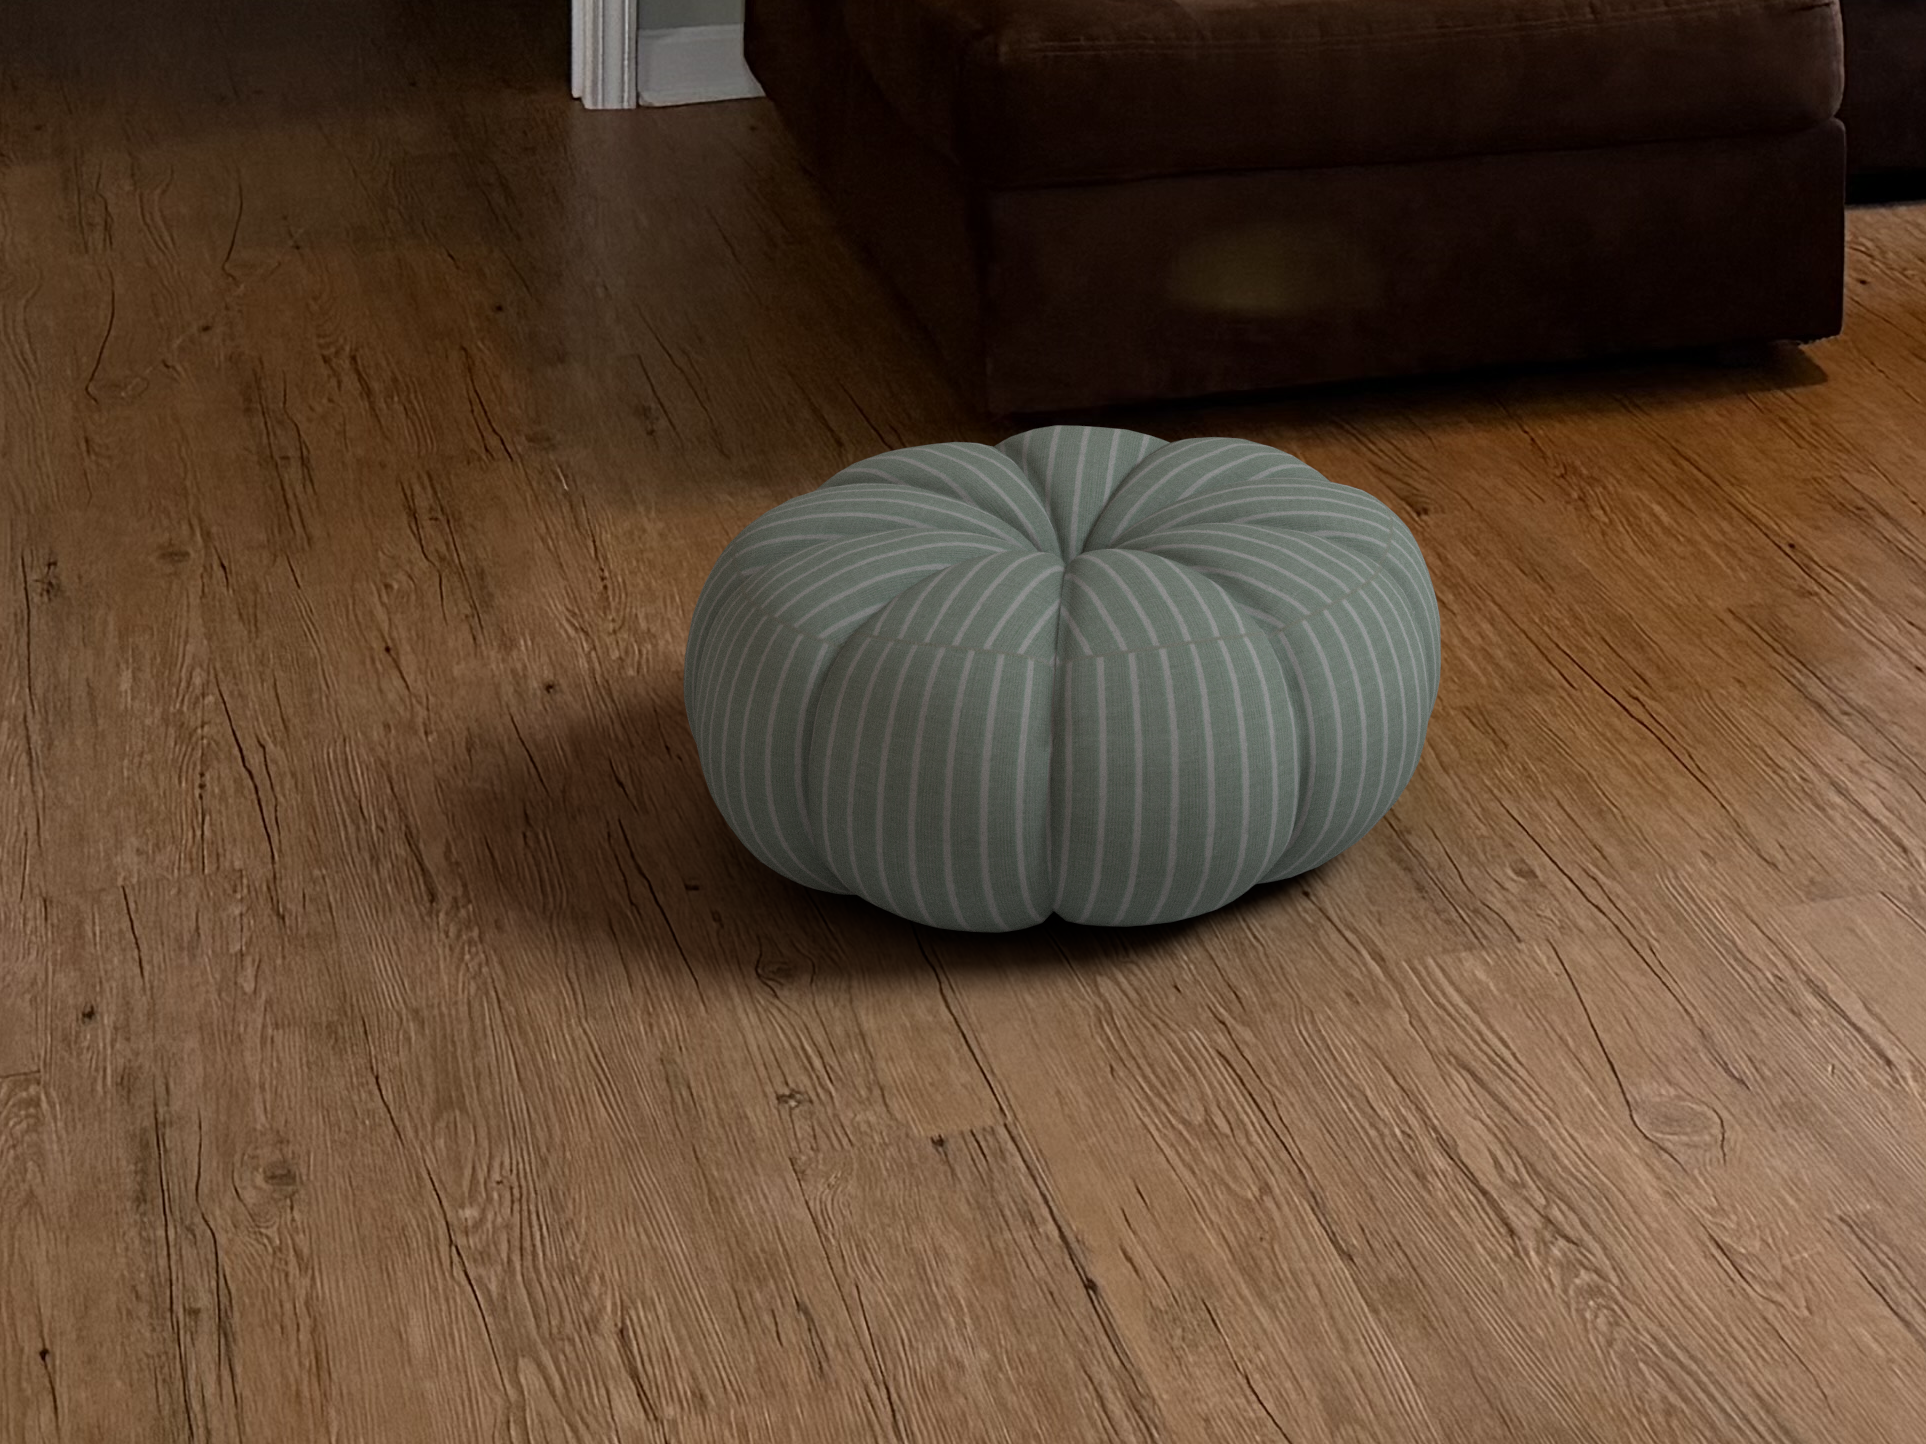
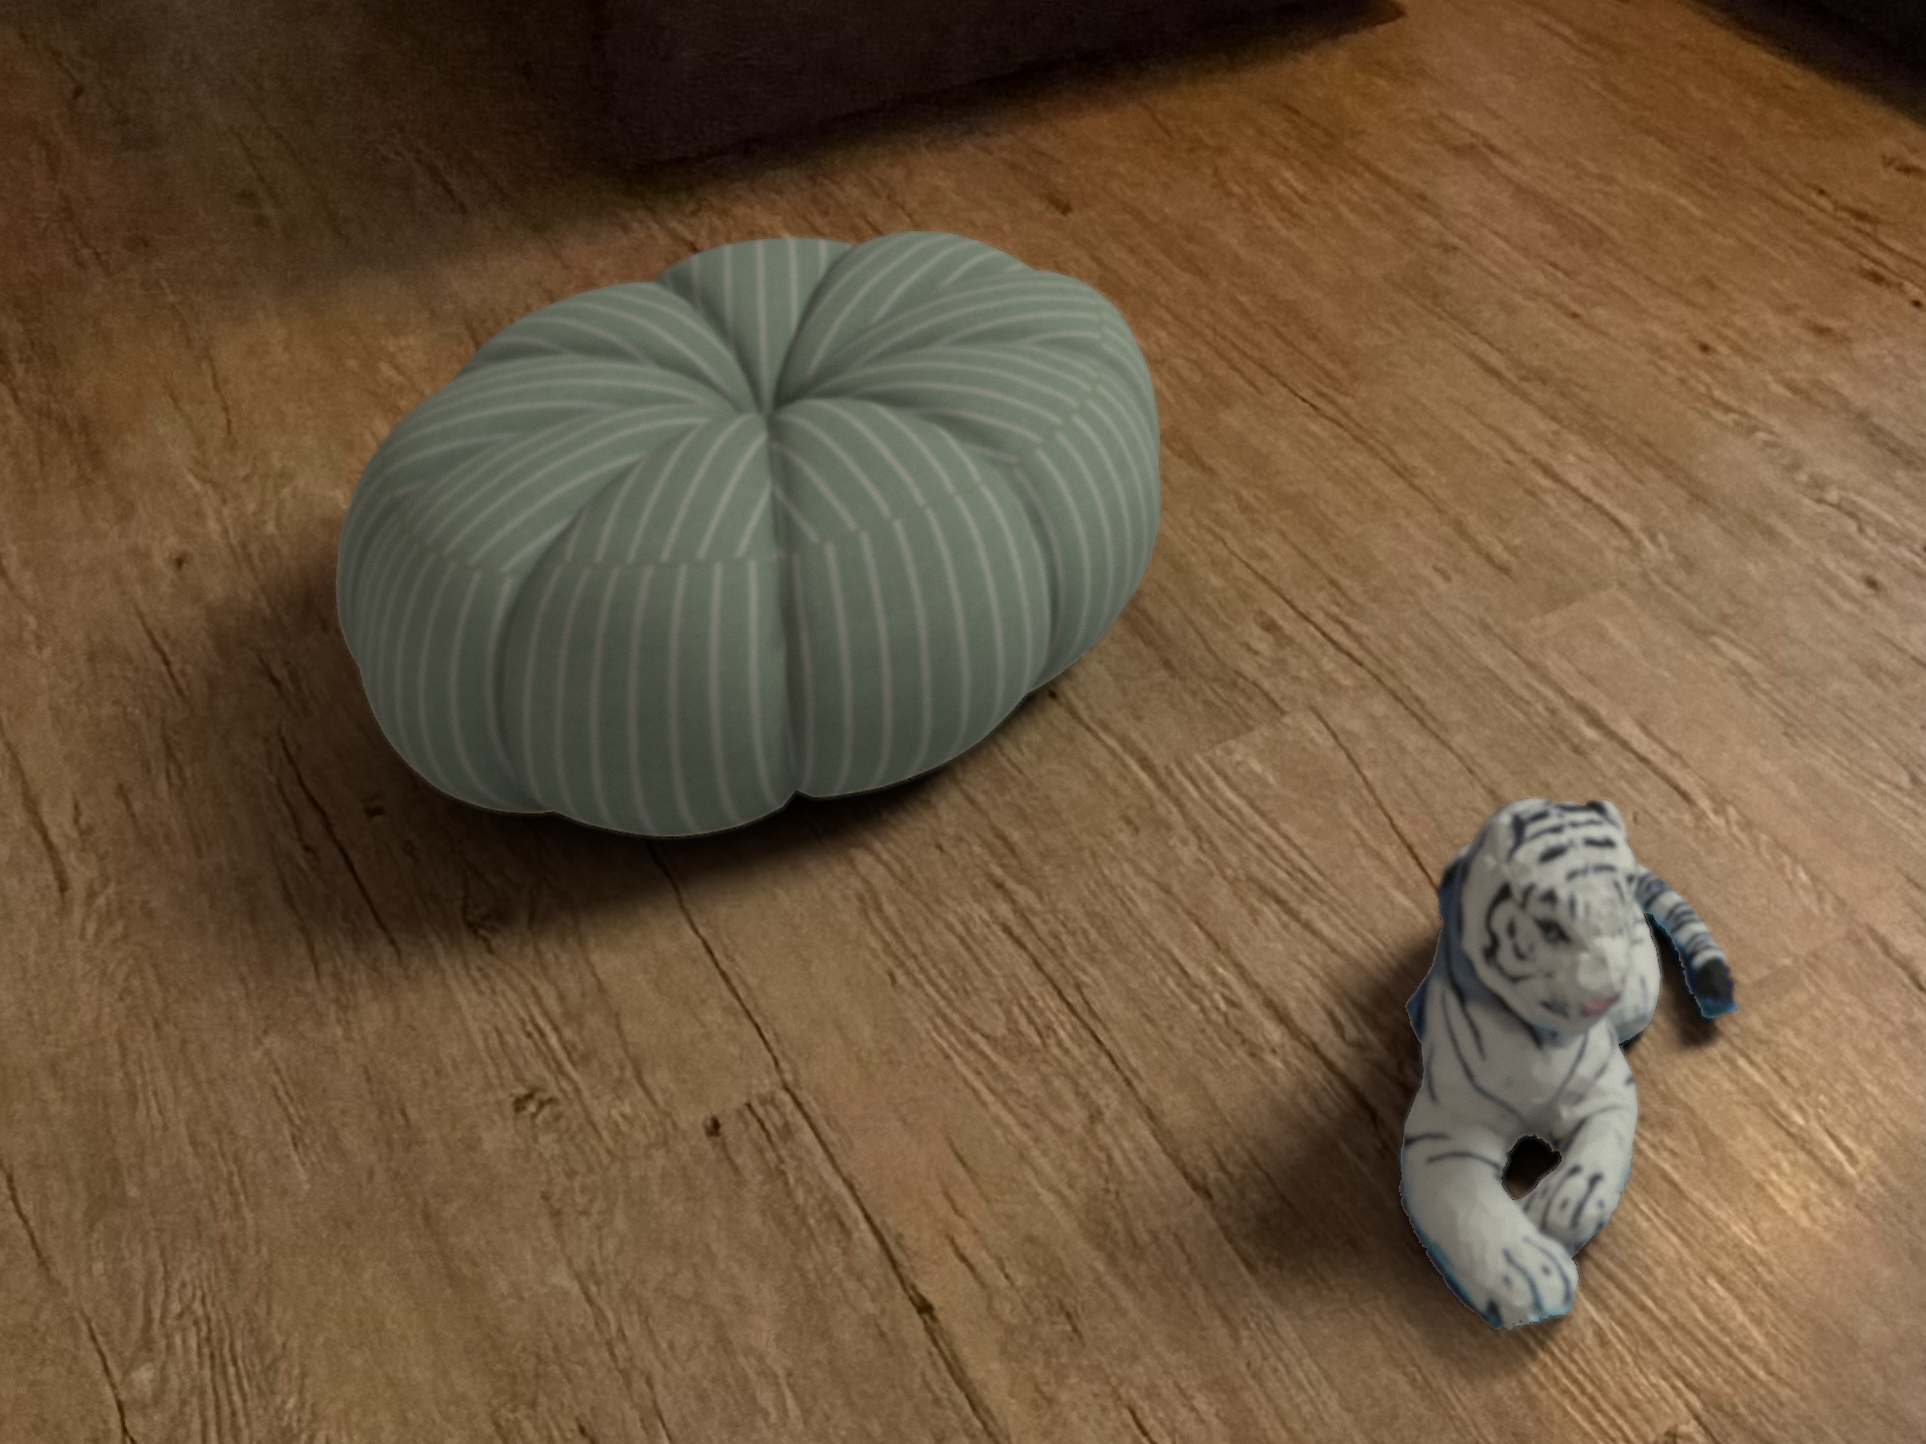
plush toy: none [1517,936,1883,1398] -> present [1399,798,1738,1331]

